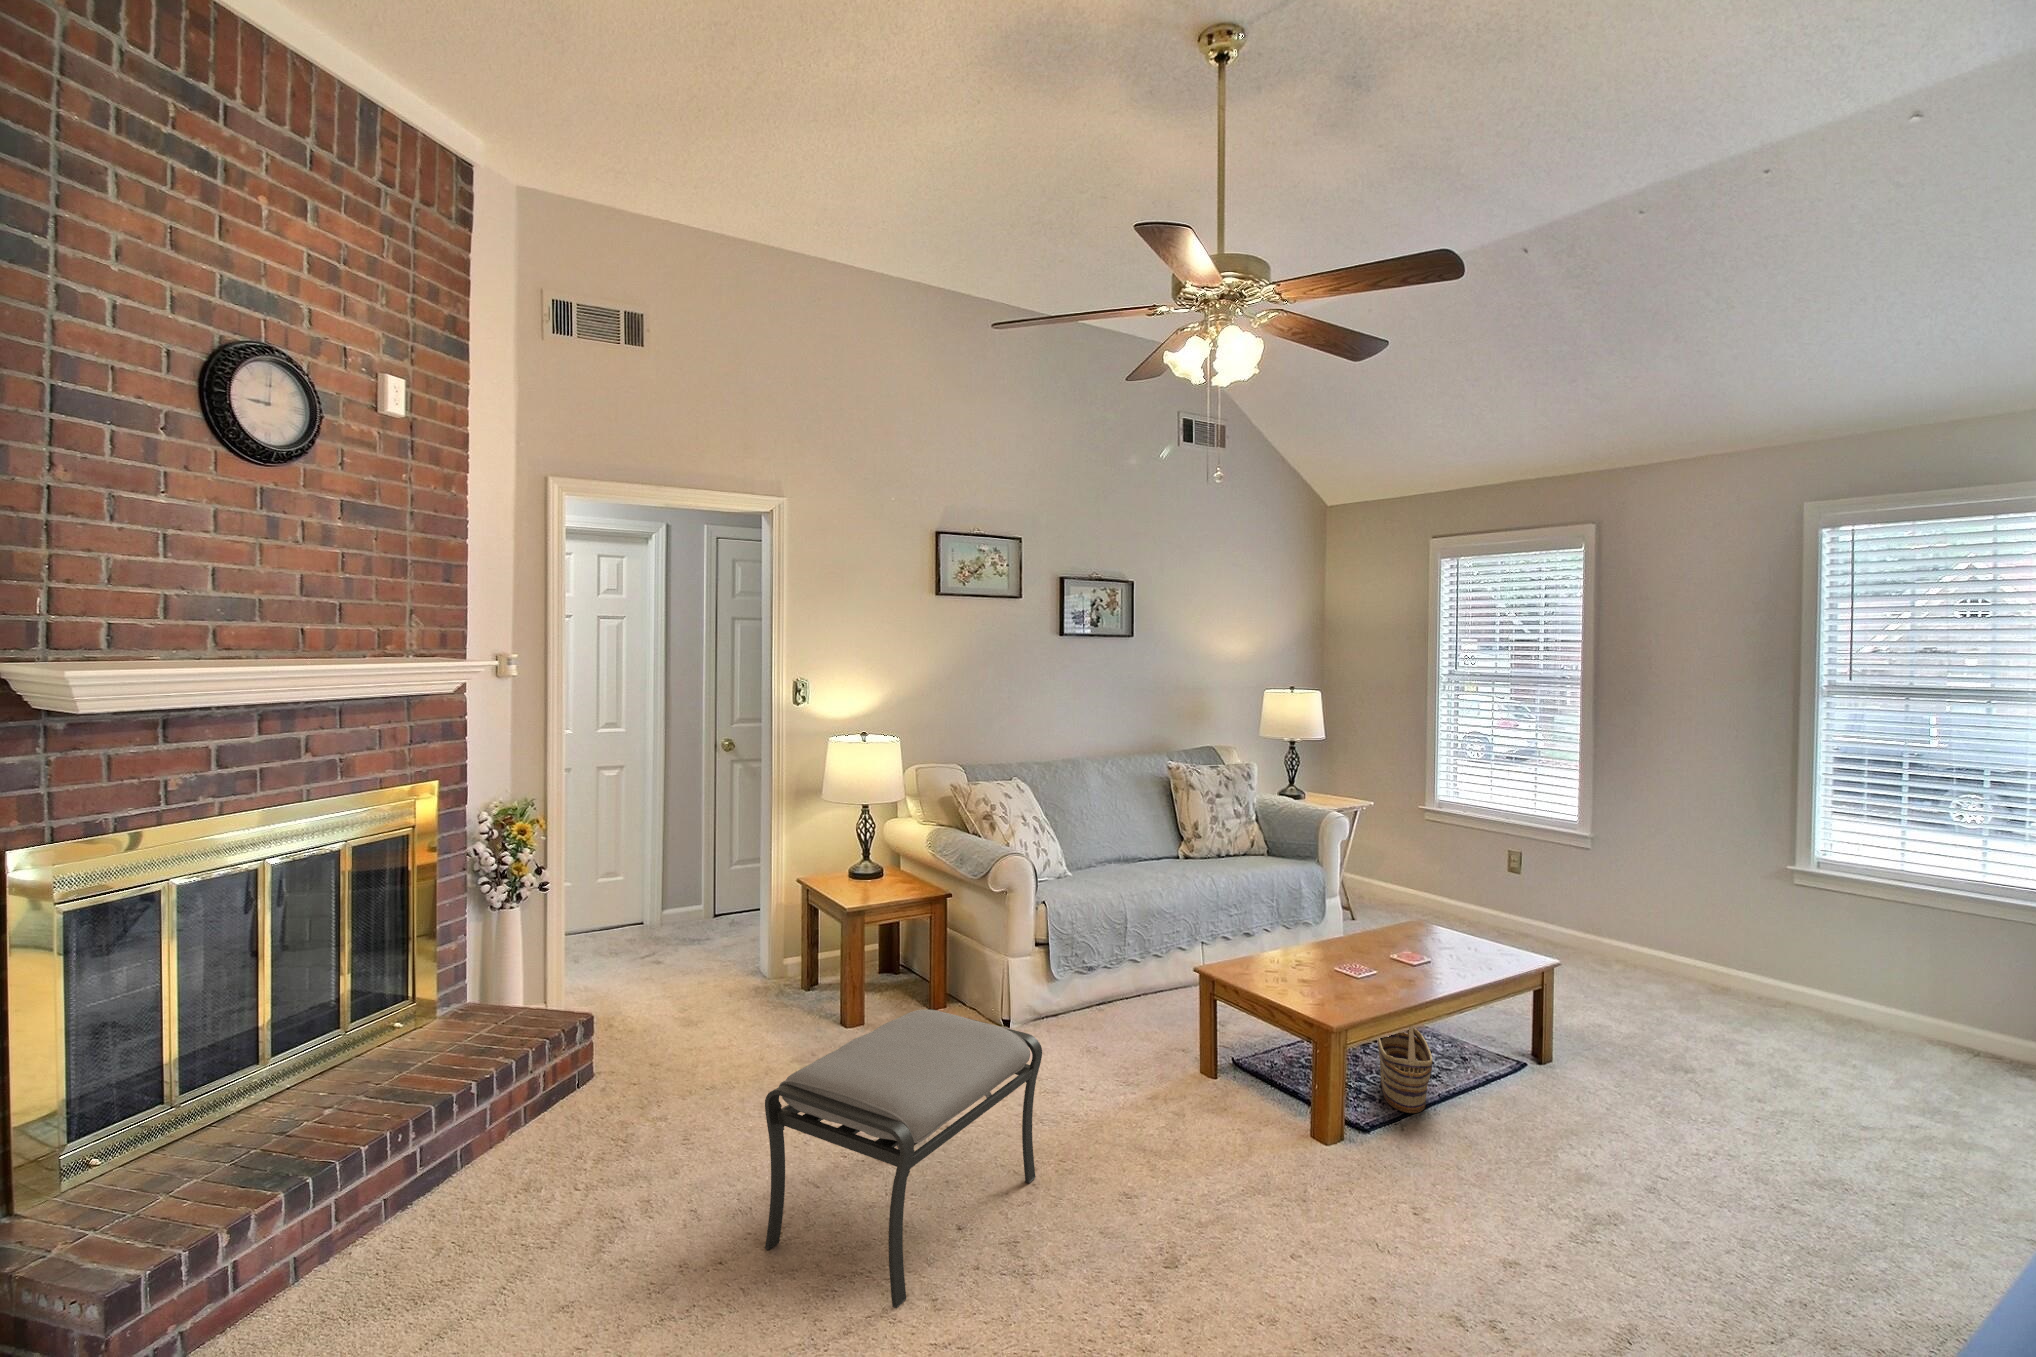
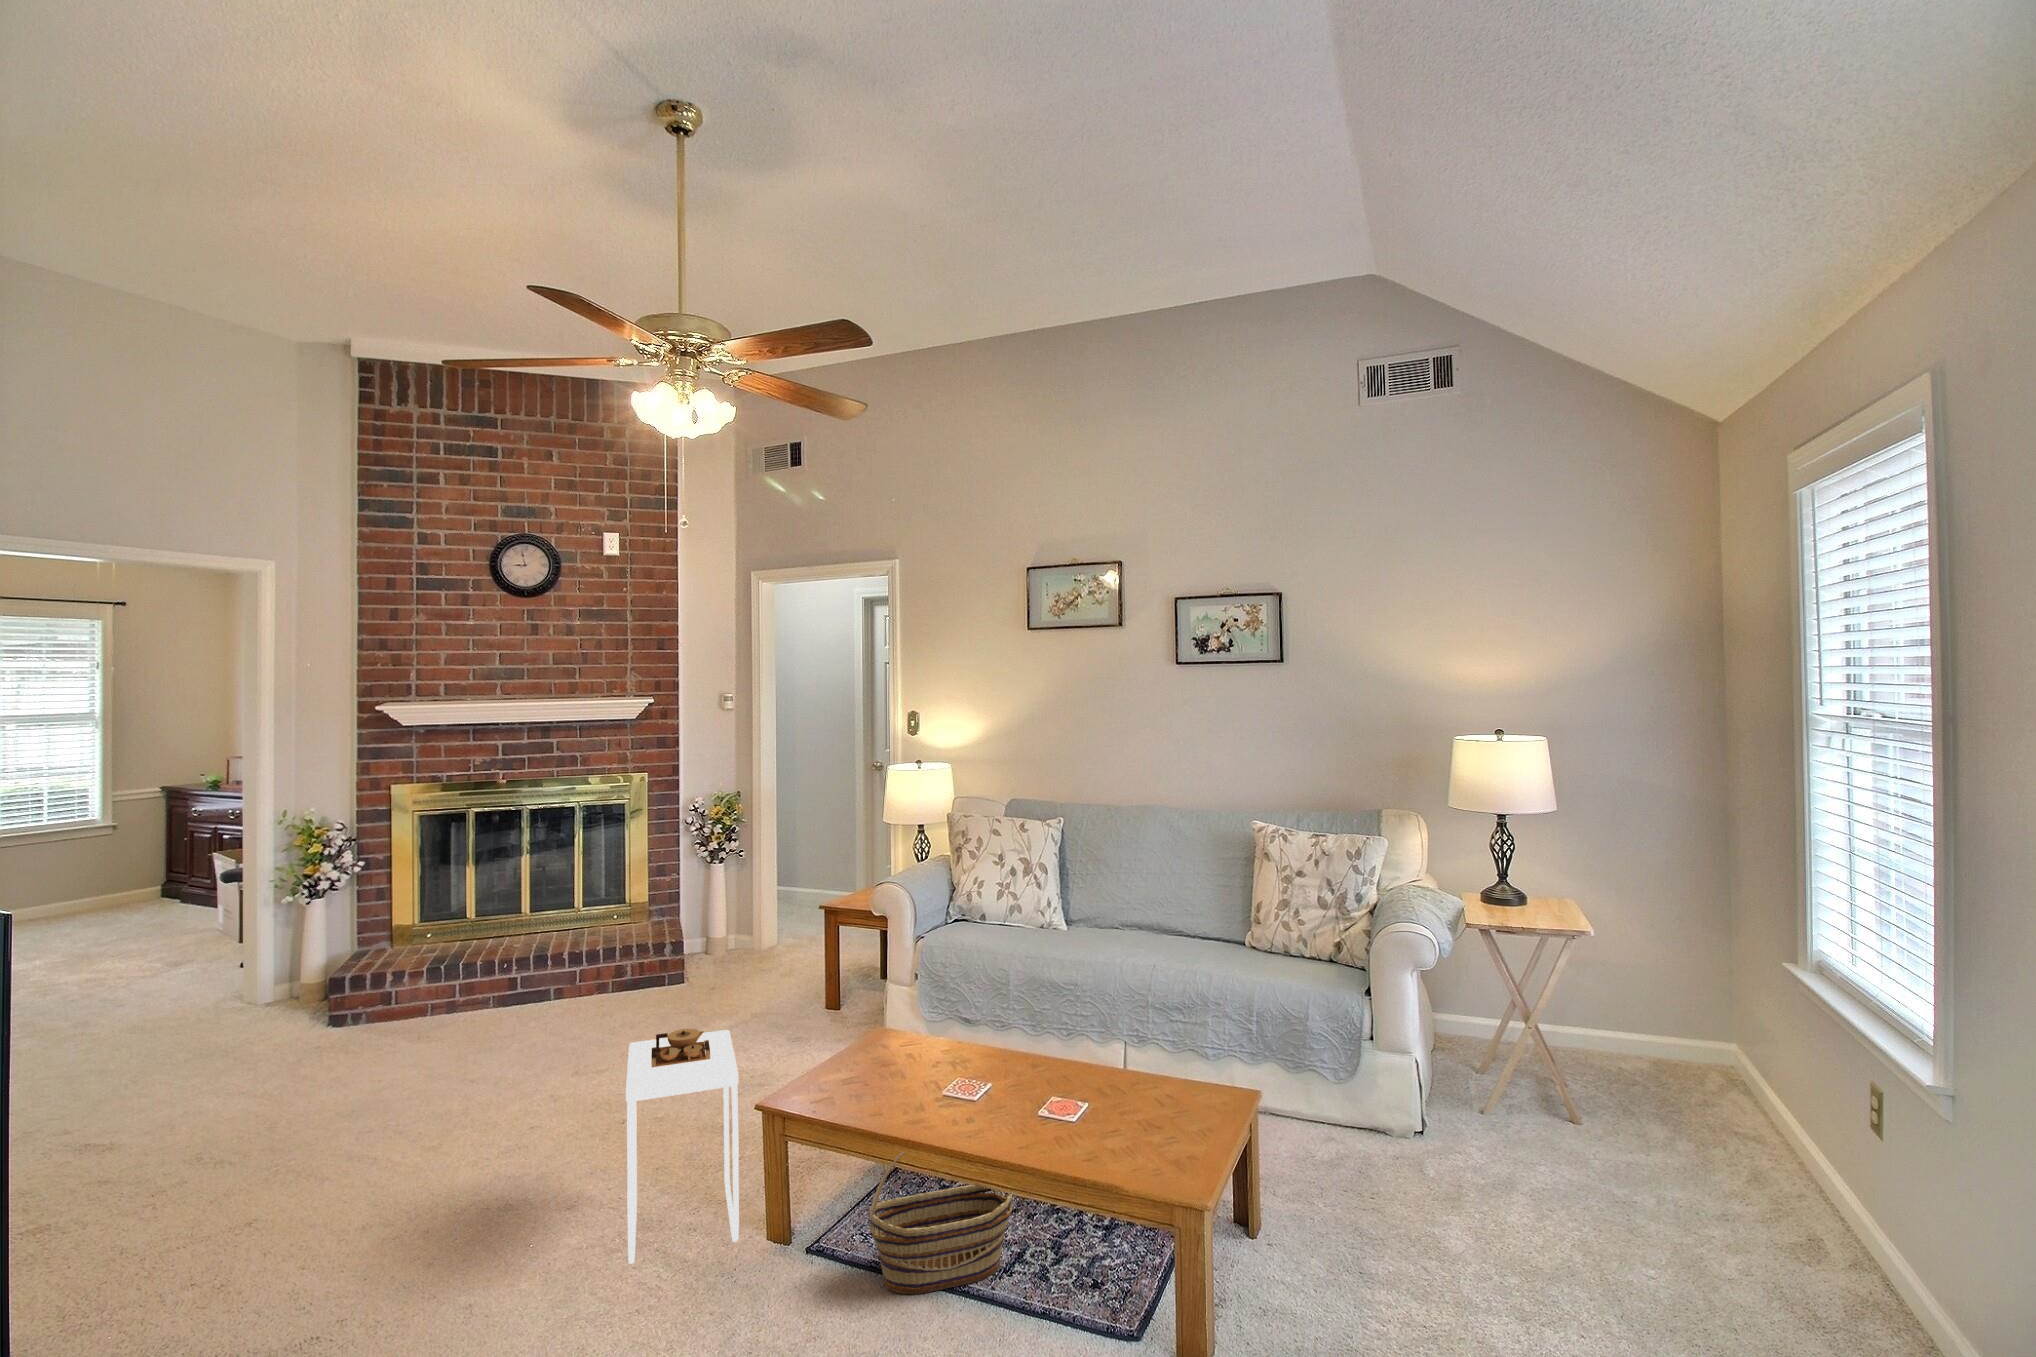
side table: none [1208,983,1349,1196] -> present [626,1029,739,1264]
ottoman: present [765,1009,1042,1308] -> none [402,972,646,1141]

